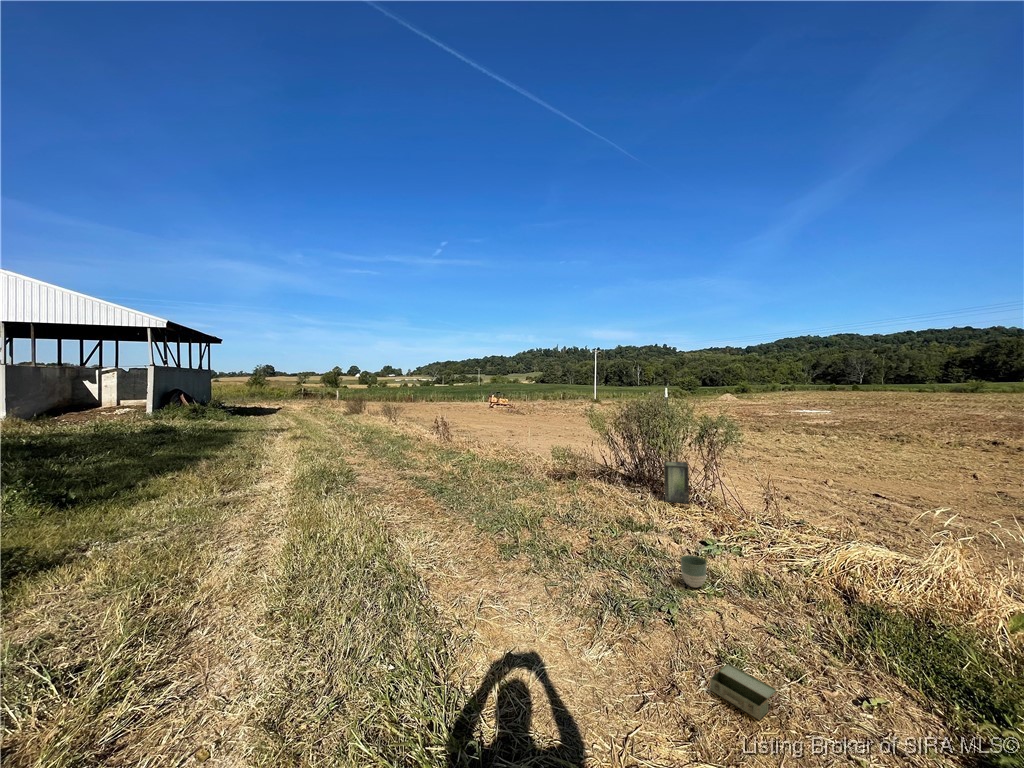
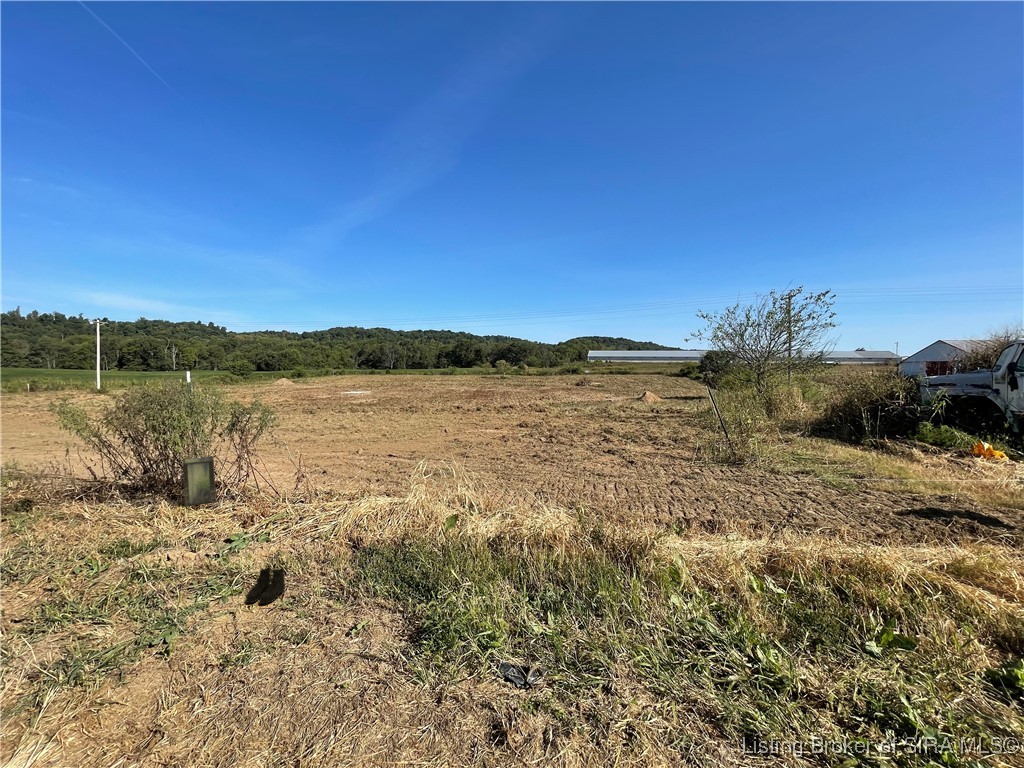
planter: present [681,555,707,587] -> none [191,555,222,590]
boots: none [730,586,769,626] -> present [246,568,285,604]
toolbox: present [710,664,776,720] -> none [211,650,279,687]

